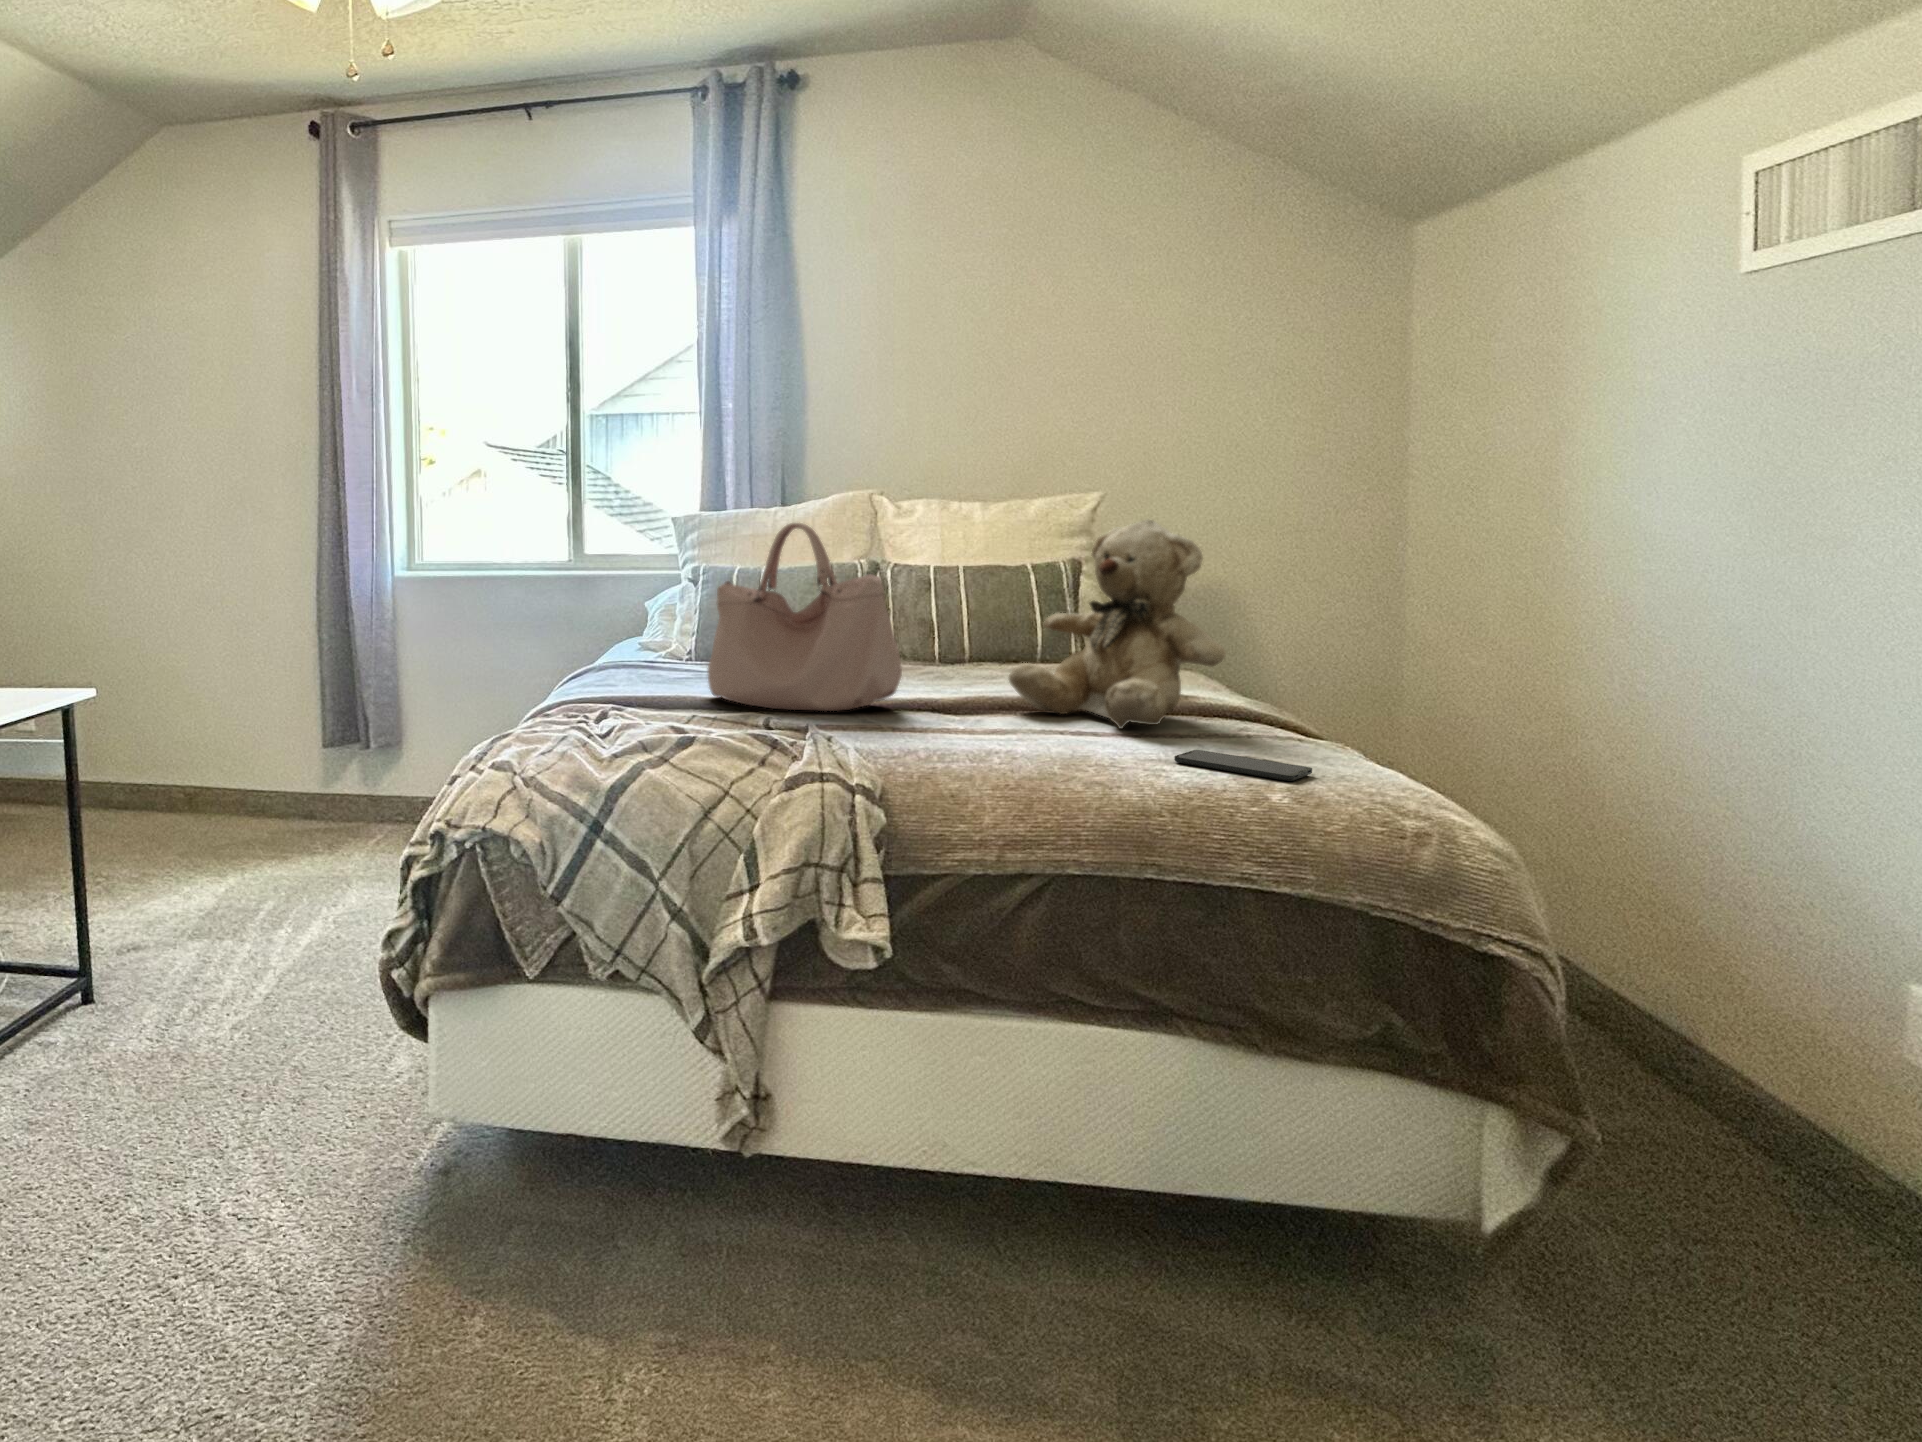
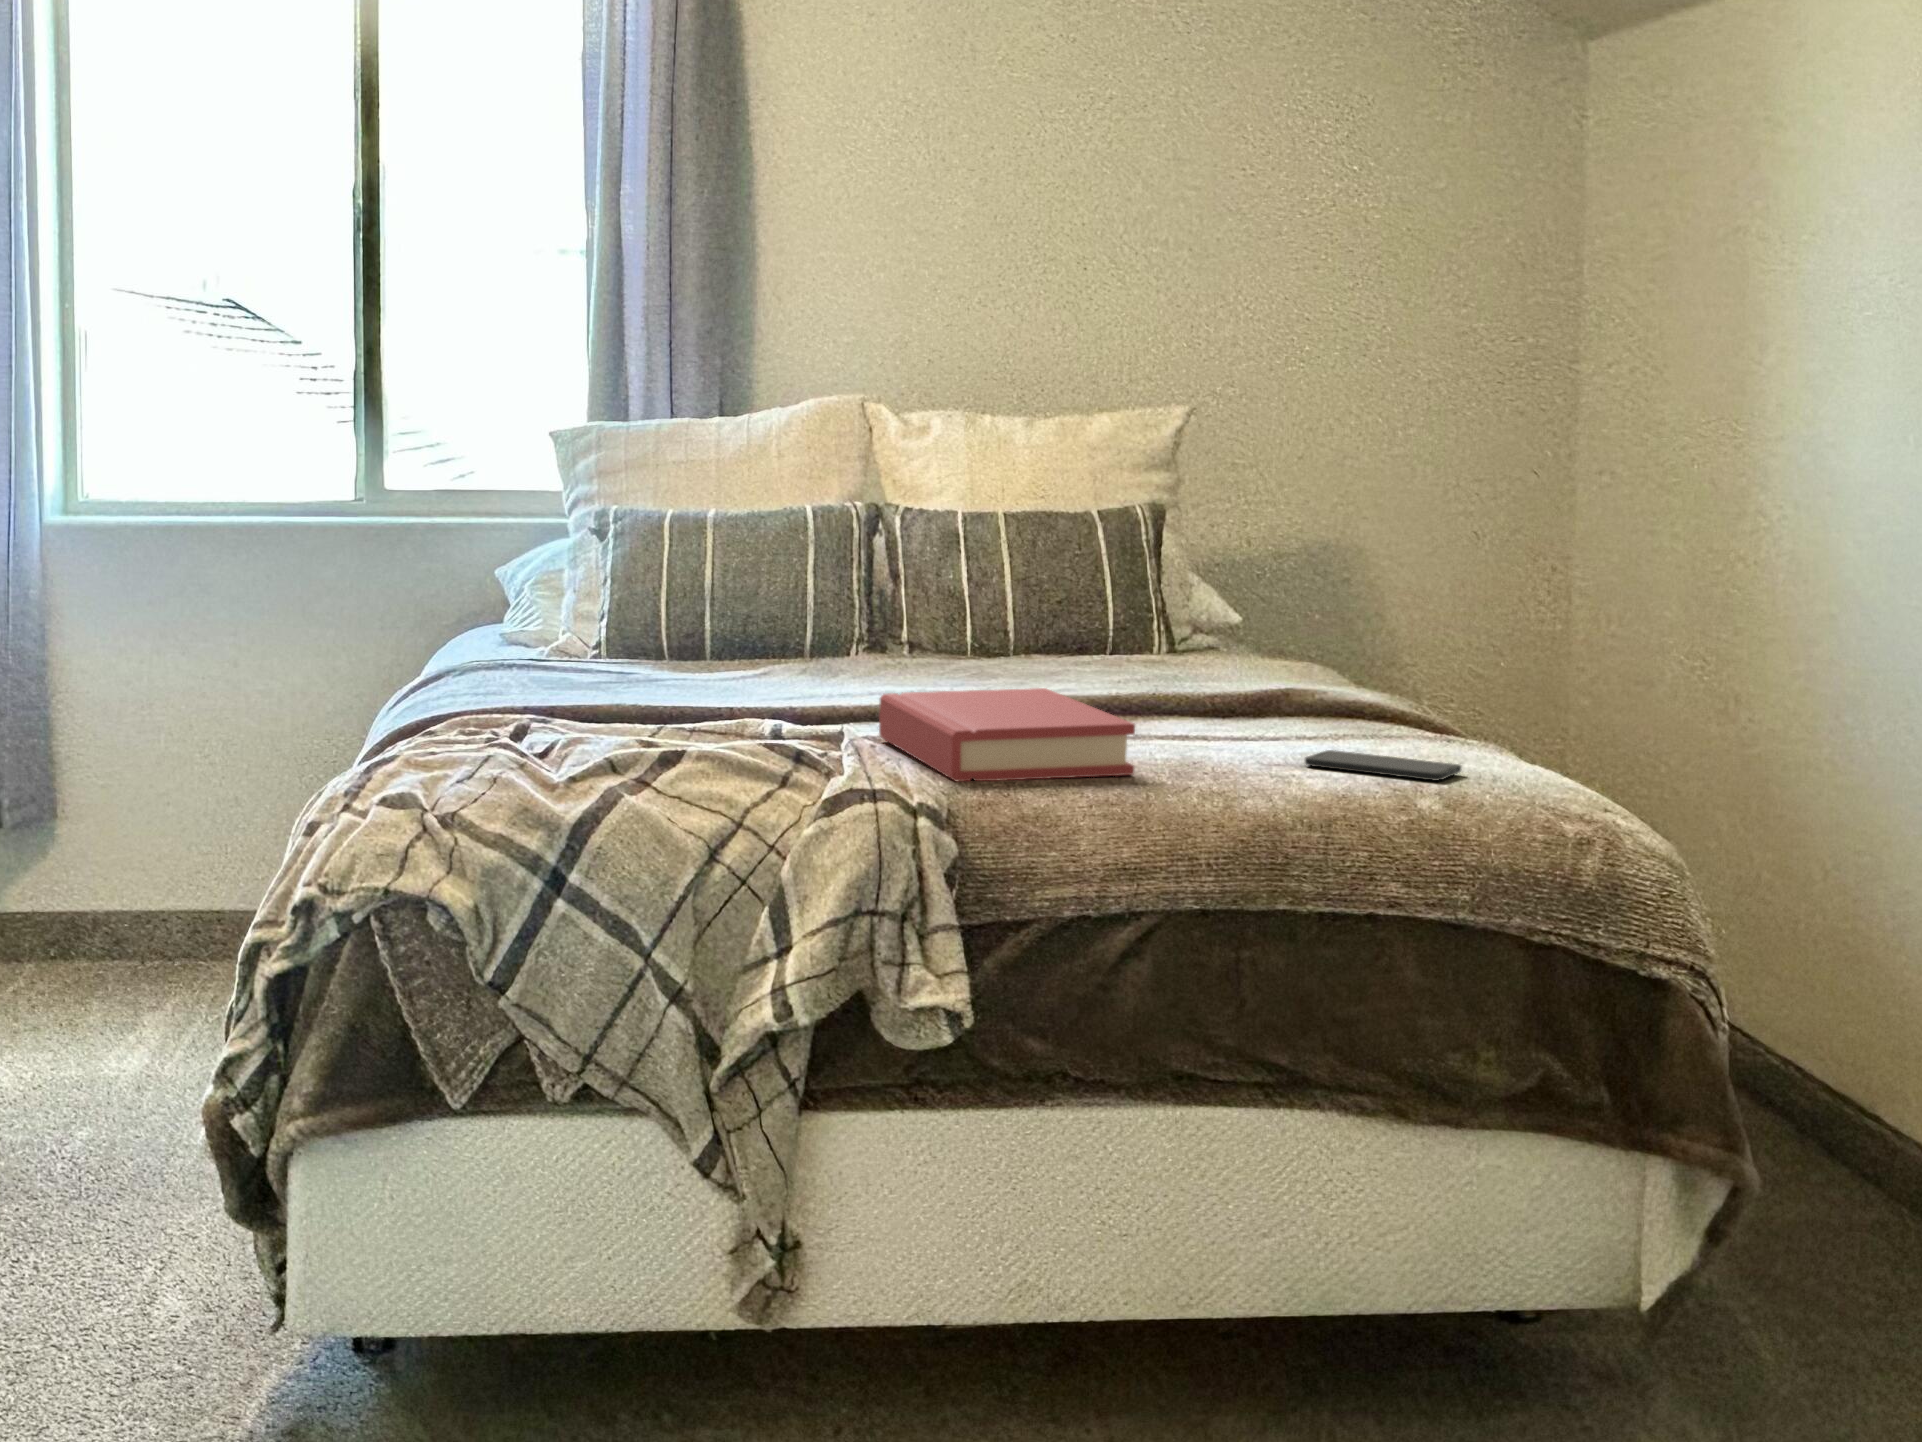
teddy bear: present [1008,519,1226,729] -> none [1086,447,1360,732]
handbag: present [707,523,902,711] -> none [659,441,946,718]
hardback book: none [846,695,1031,768] -> present [879,688,1135,781]

